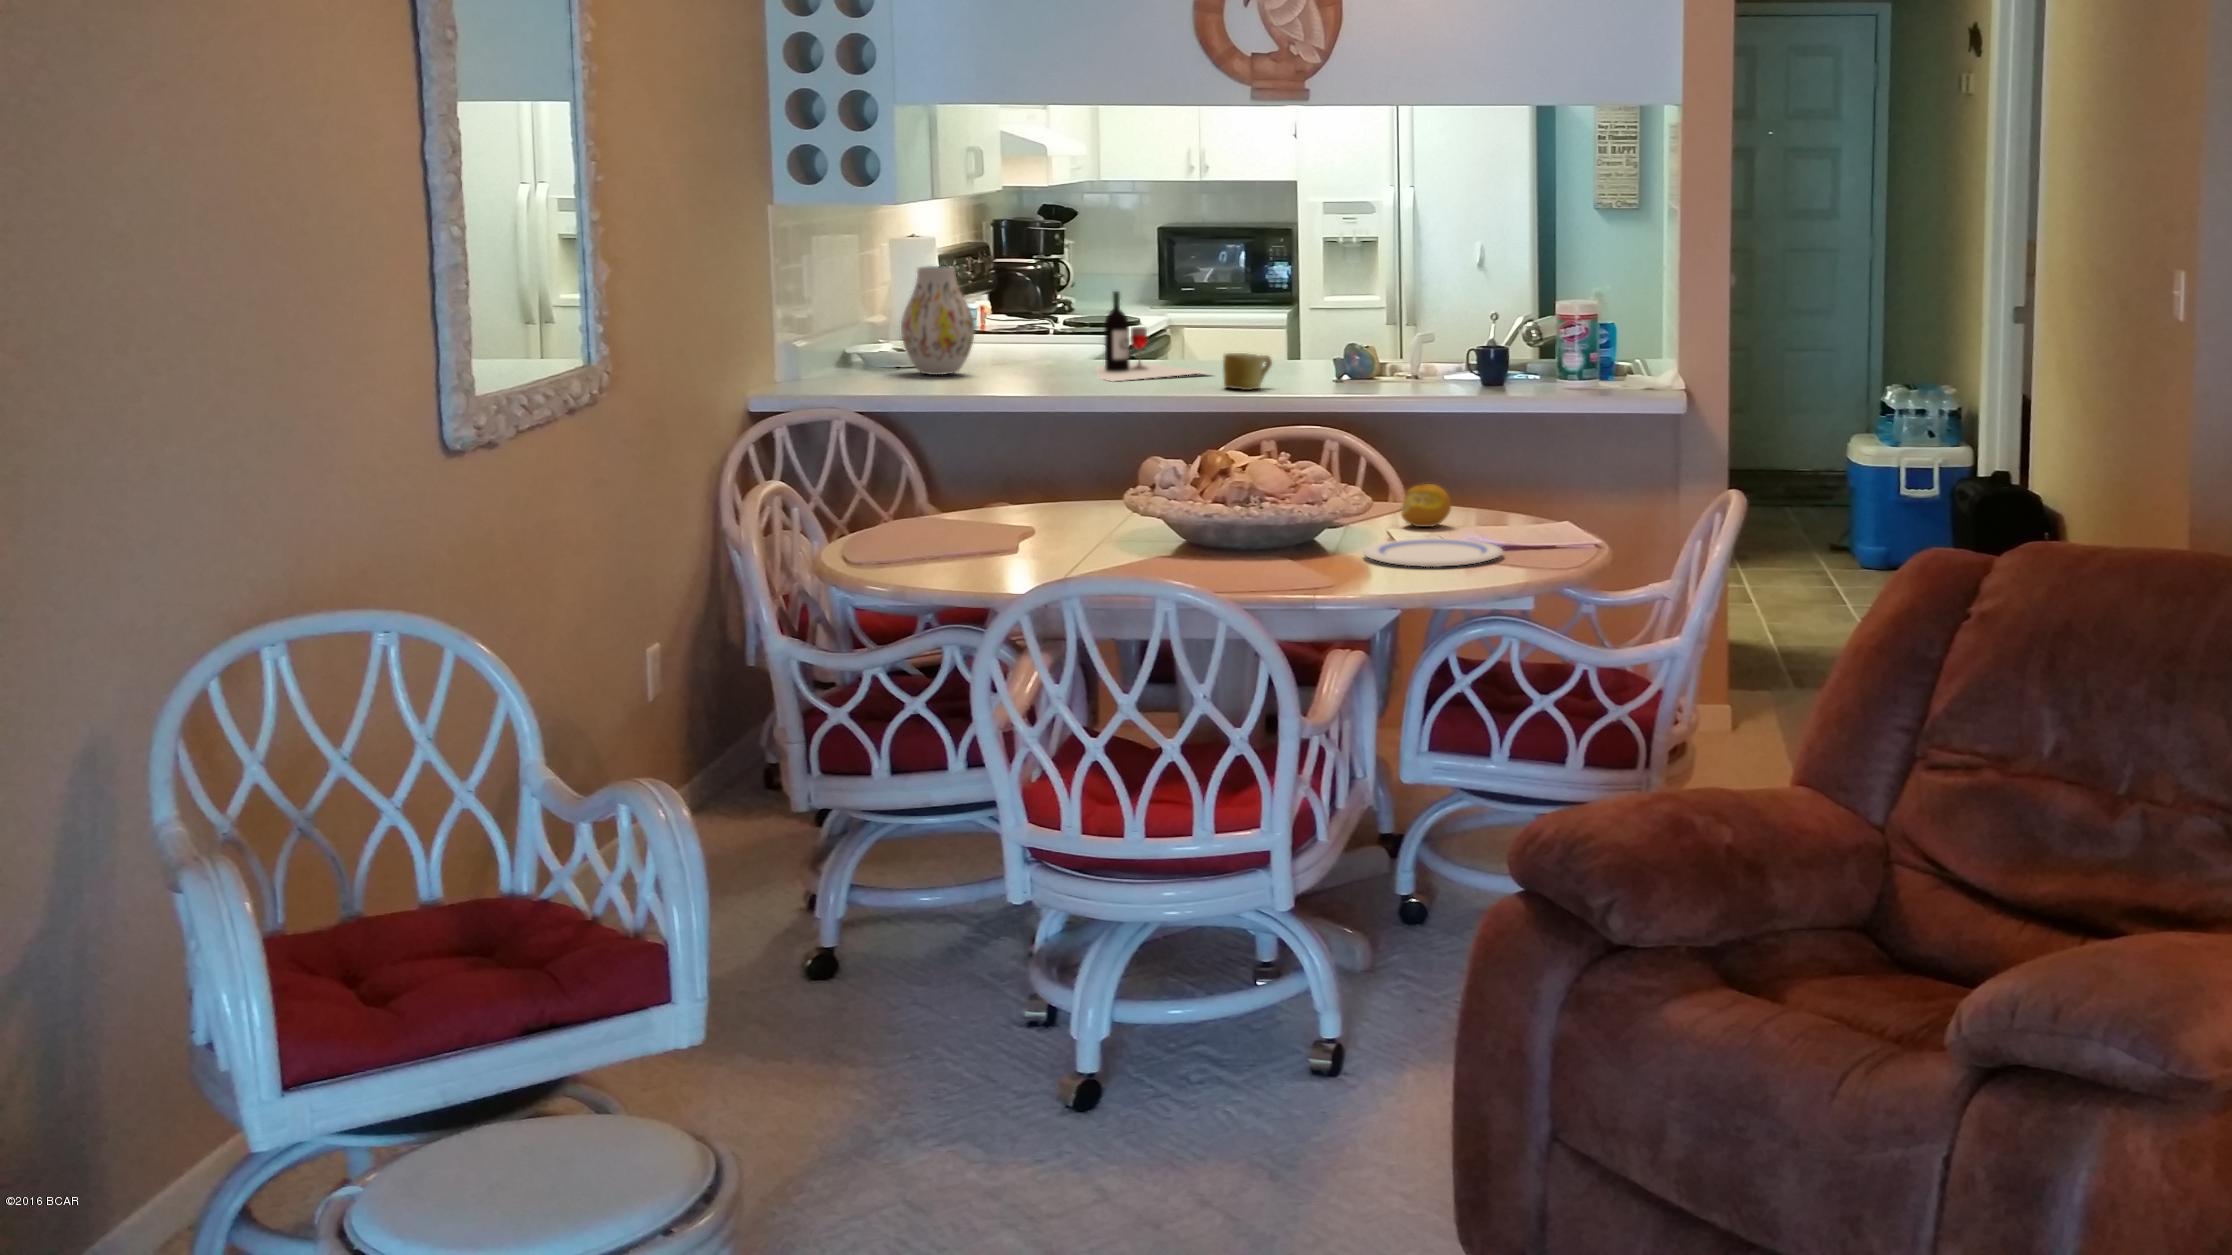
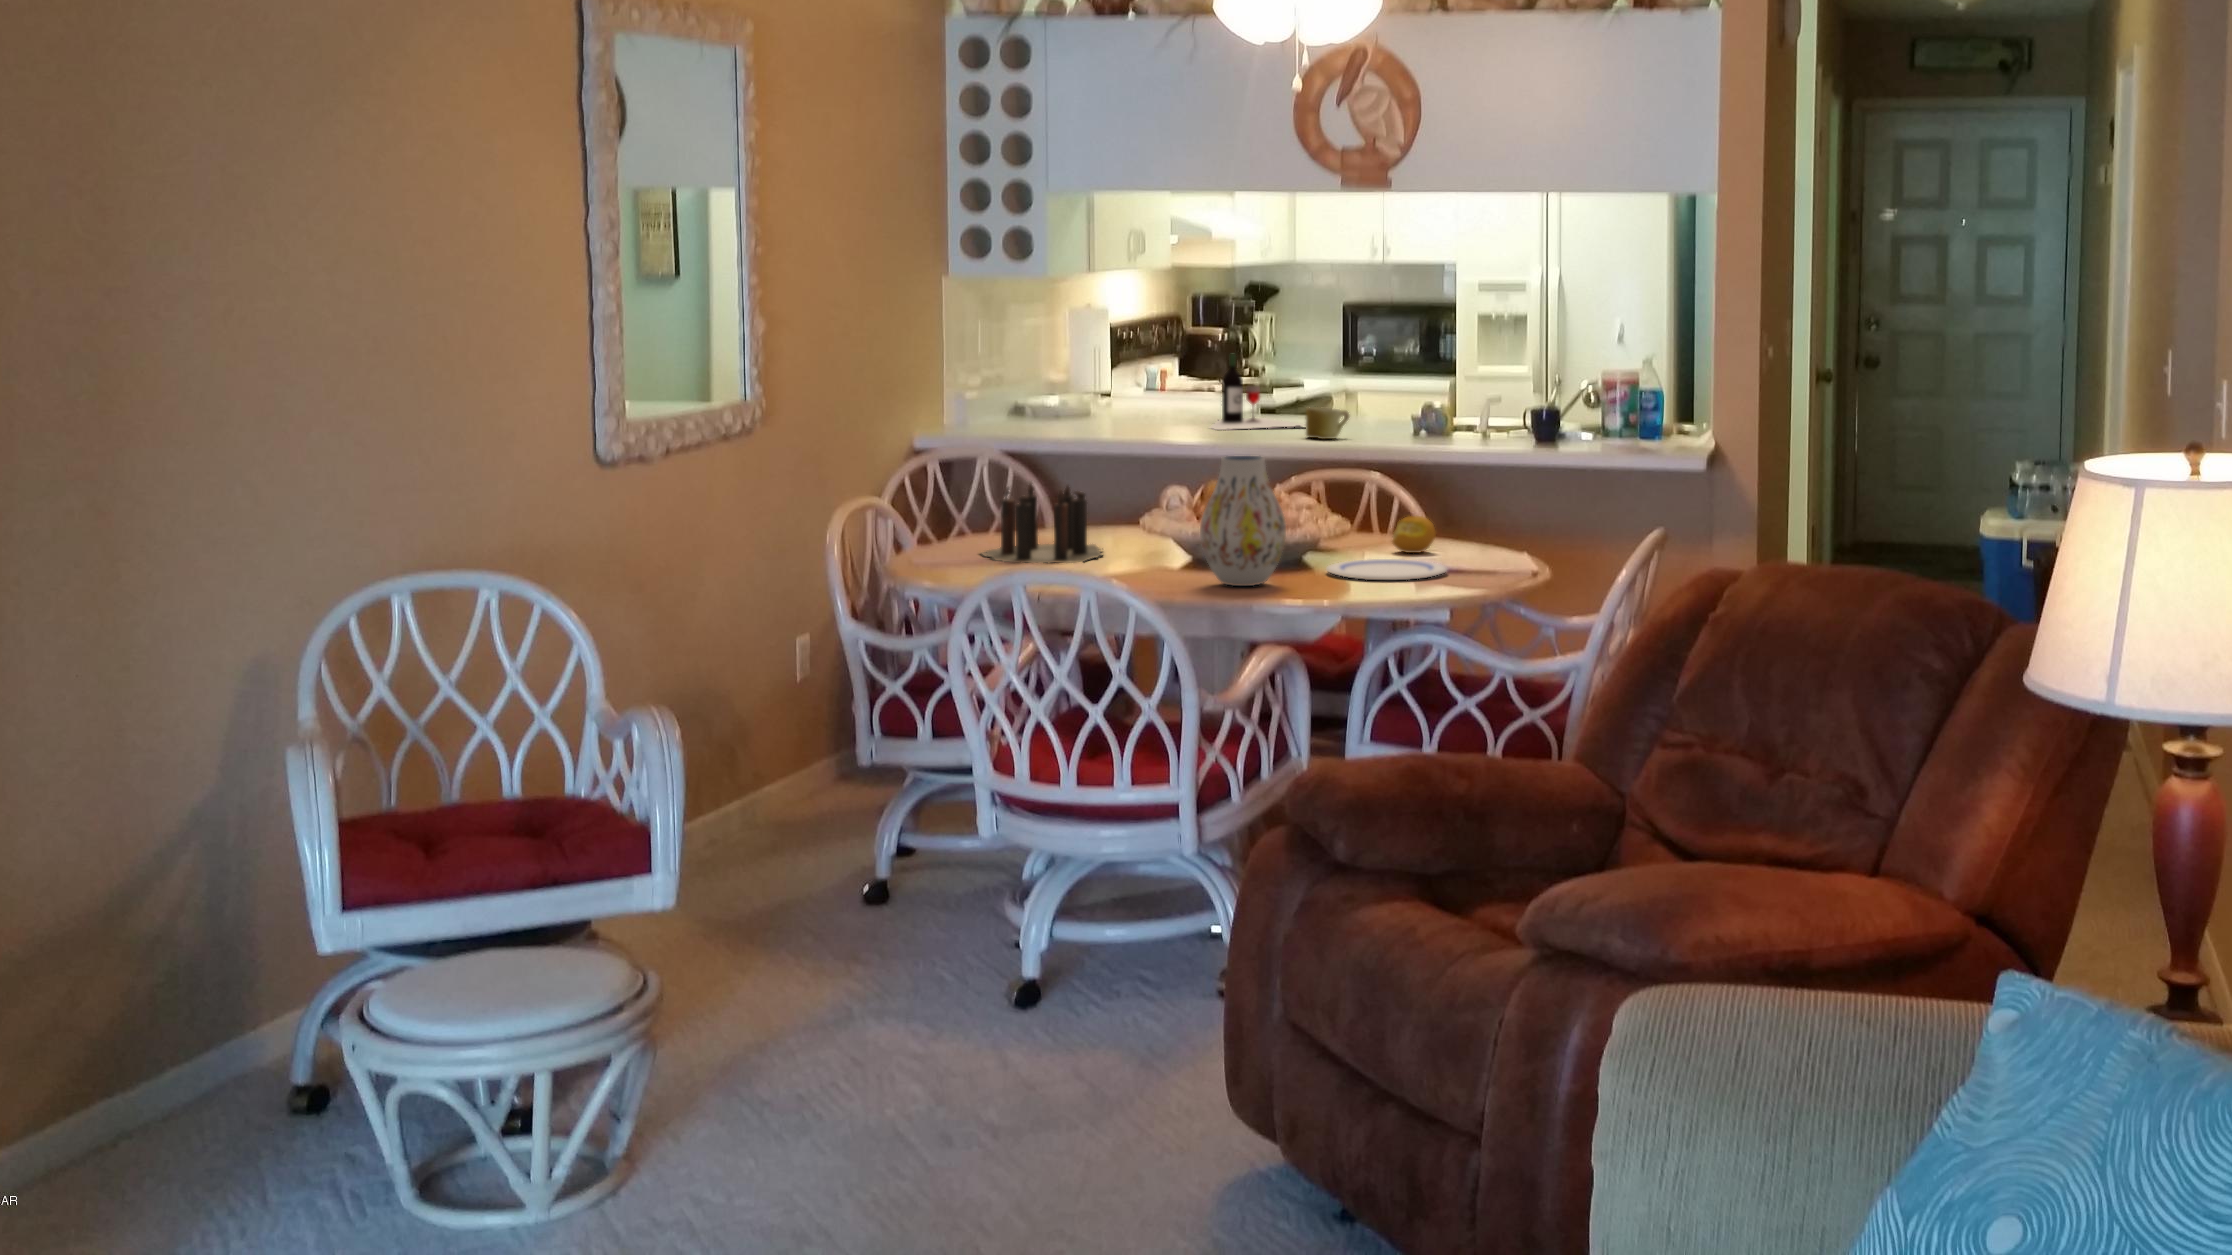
vase: present [901,266,975,375] -> present [1200,456,1286,586]
candle: none [919,460,1118,562] -> present [981,483,1103,563]

